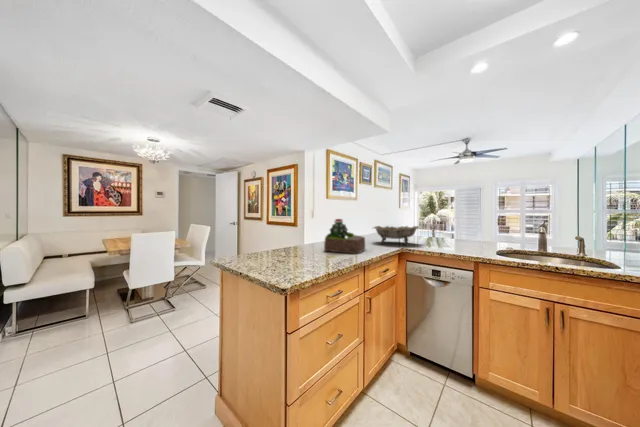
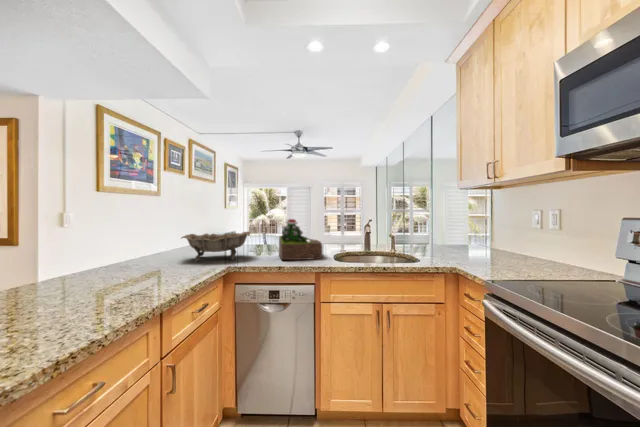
succulent plant: present [324,219,365,253] -> present [279,219,322,260]

